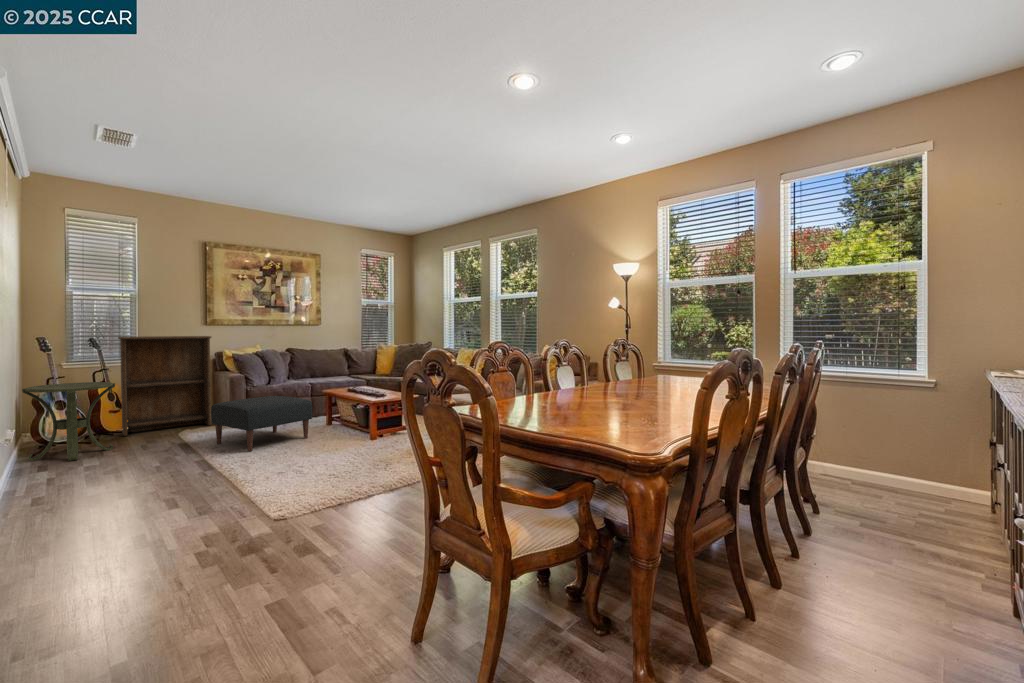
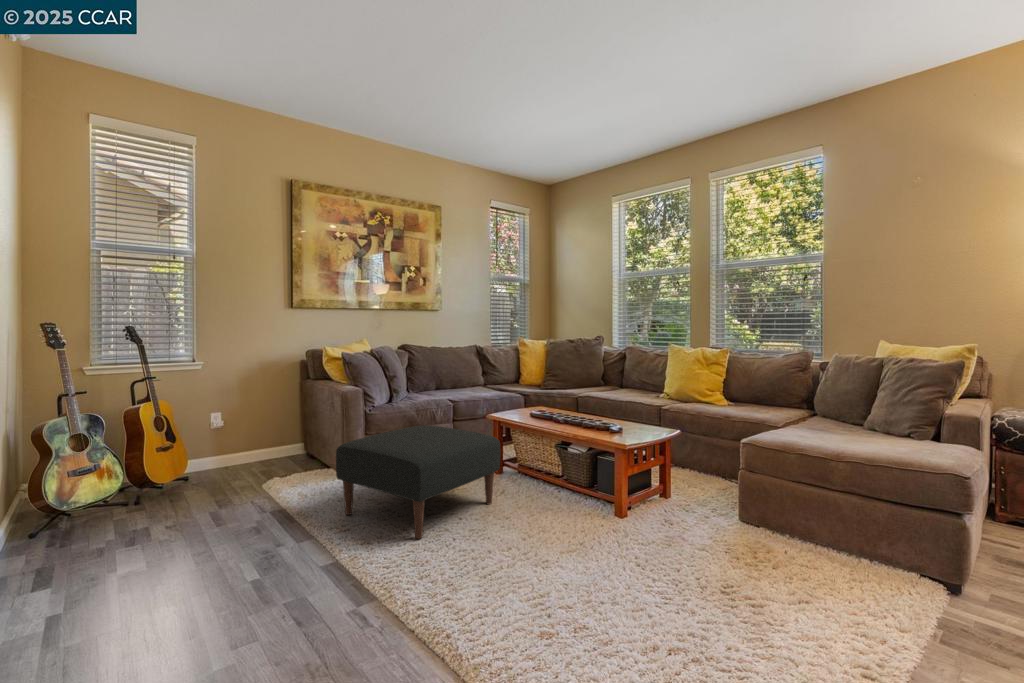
bookshelf: present [118,336,211,436] -> none [169,324,310,490]
side table: present [22,382,115,461] -> none [12,403,174,559]

